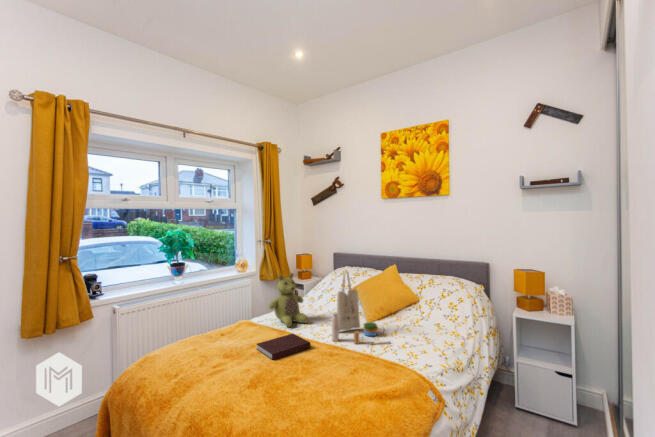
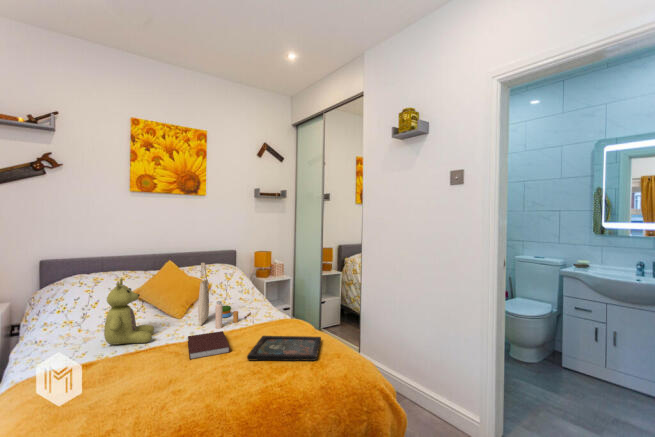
tray: none [247,362,314,410] -> present [247,336,321,361]

